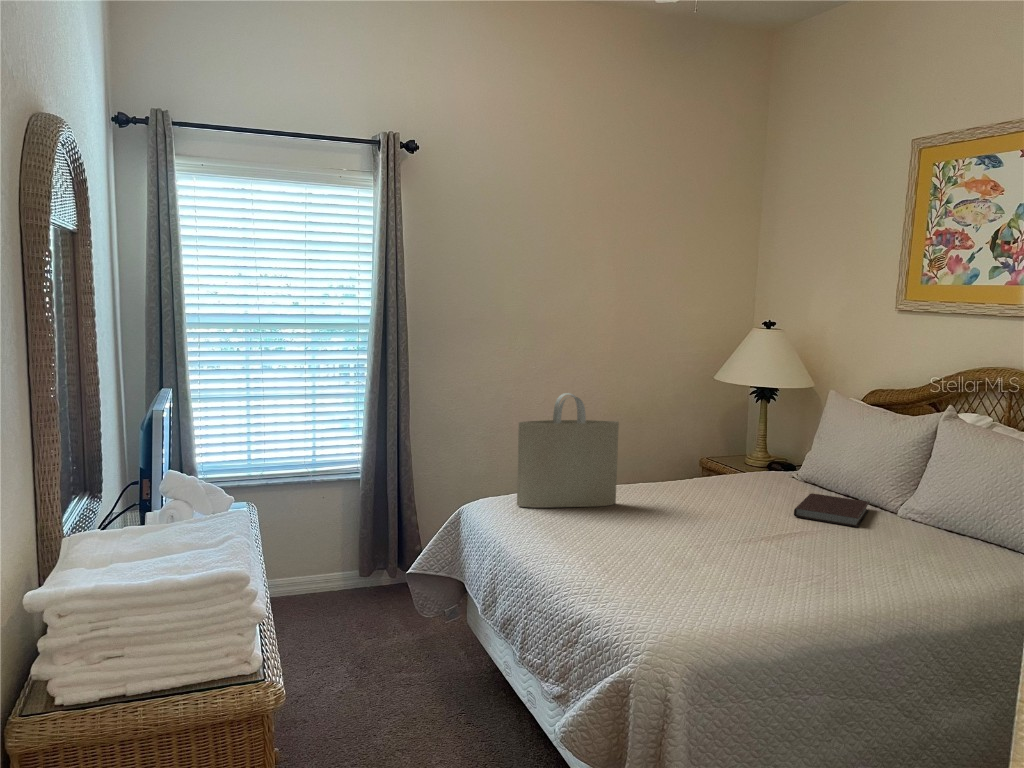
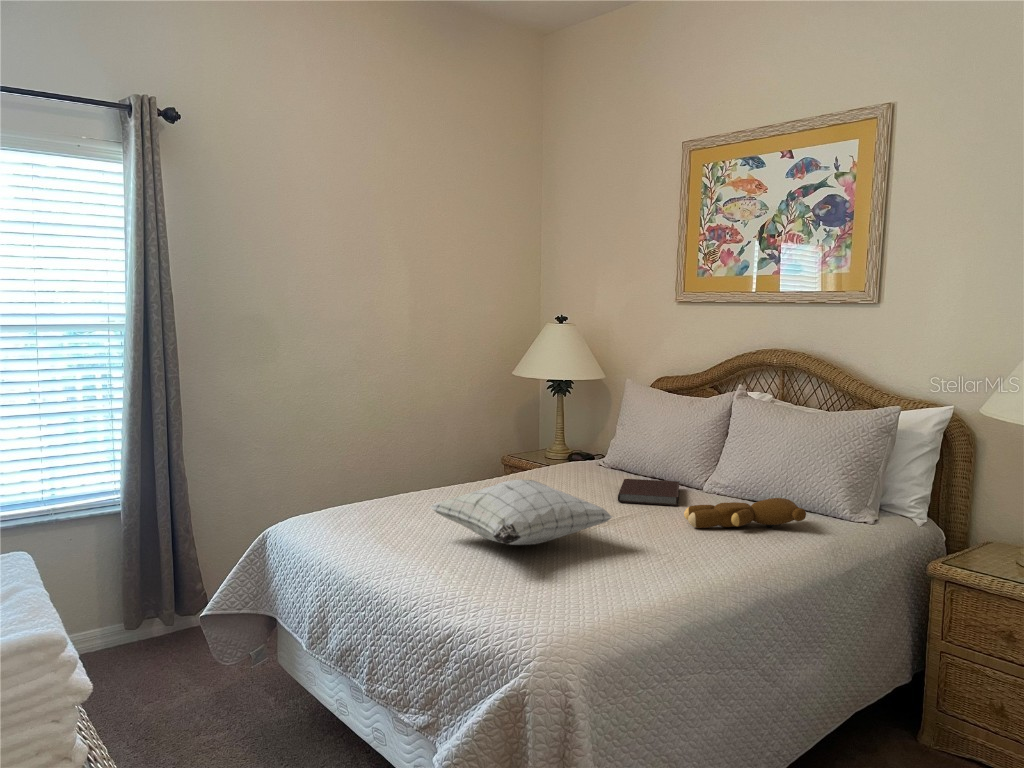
tote bag: present [517,393,619,508] -> none [332,391,440,521]
pillow: none [593,486,765,549] -> present [429,479,613,545]
teddy bear: none [855,529,992,561] -> present [684,498,806,528]

